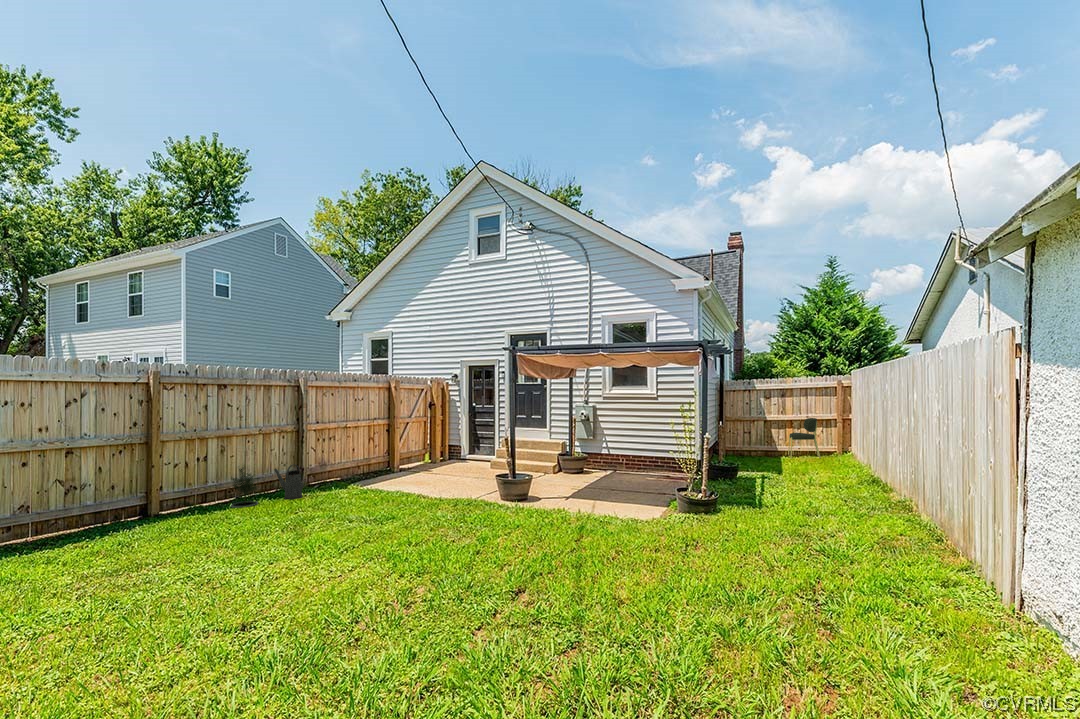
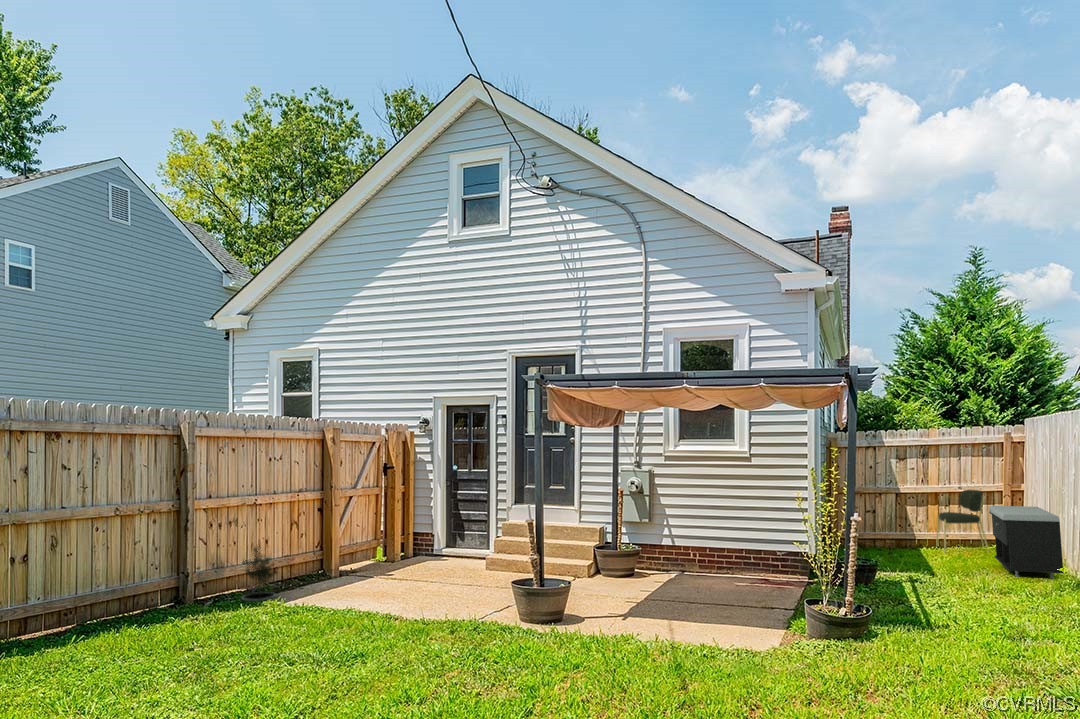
storage bench: none [814,428,853,473] -> present [989,506,1063,578]
watering can: present [274,464,303,500] -> none [138,568,188,629]
potted tree: present [231,467,258,508] -> present [242,545,277,601]

